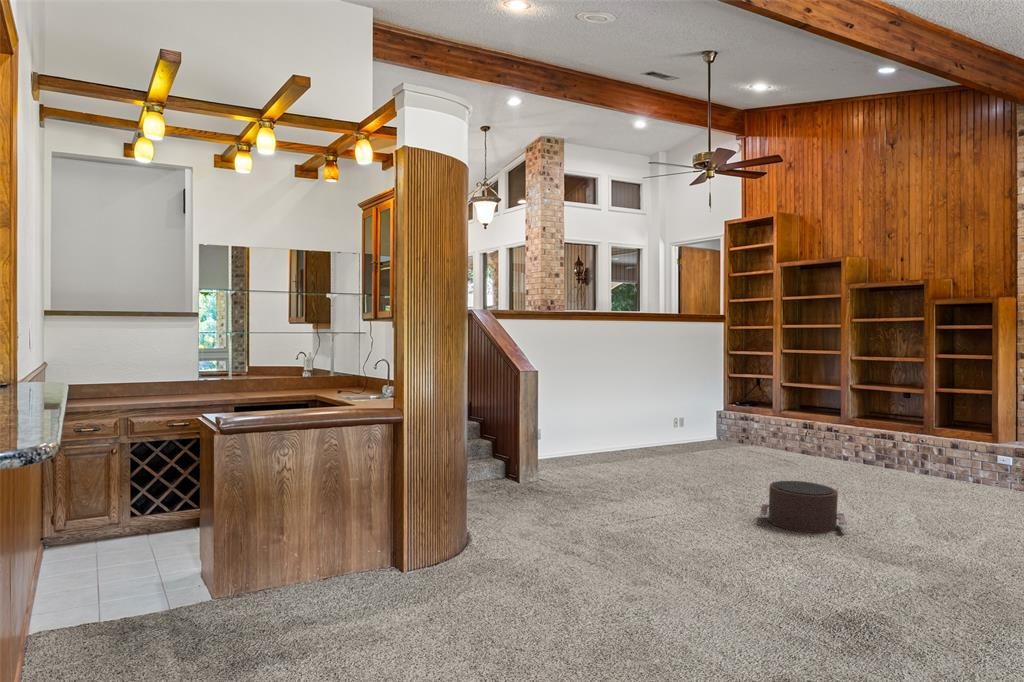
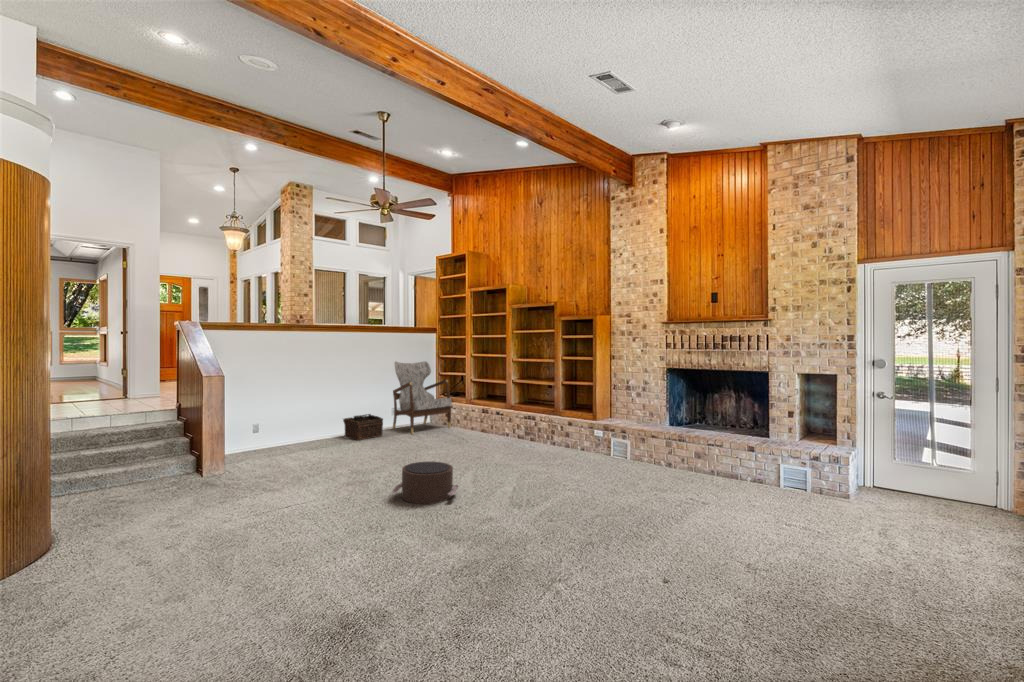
armchair: none [676,357,755,450] -> present [393,361,452,434]
basket: none [621,421,673,453] -> present [343,414,383,440]

